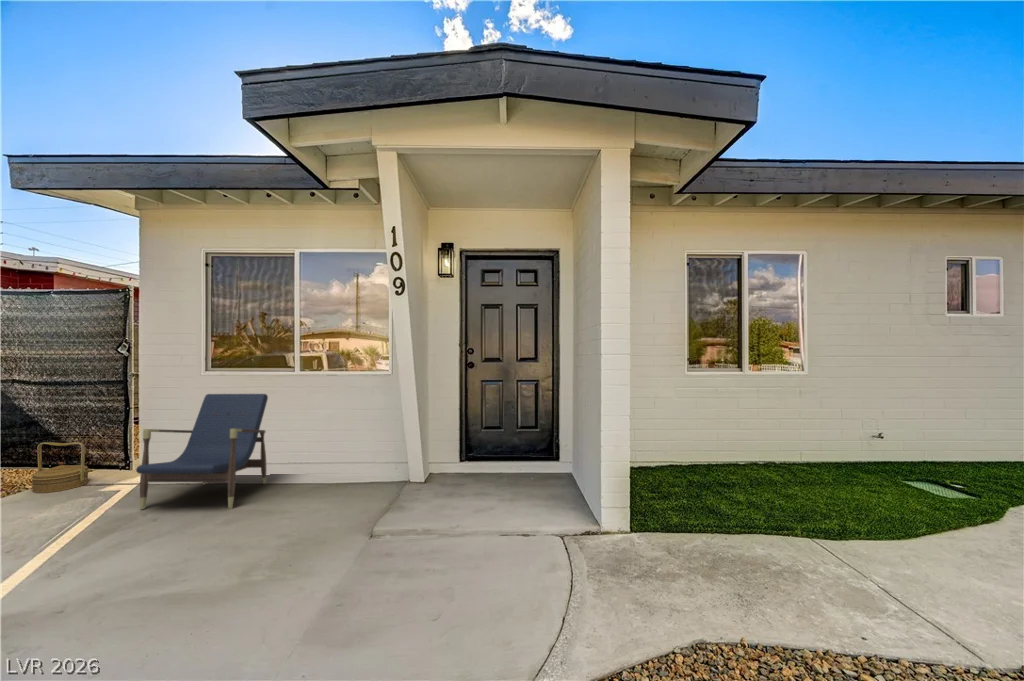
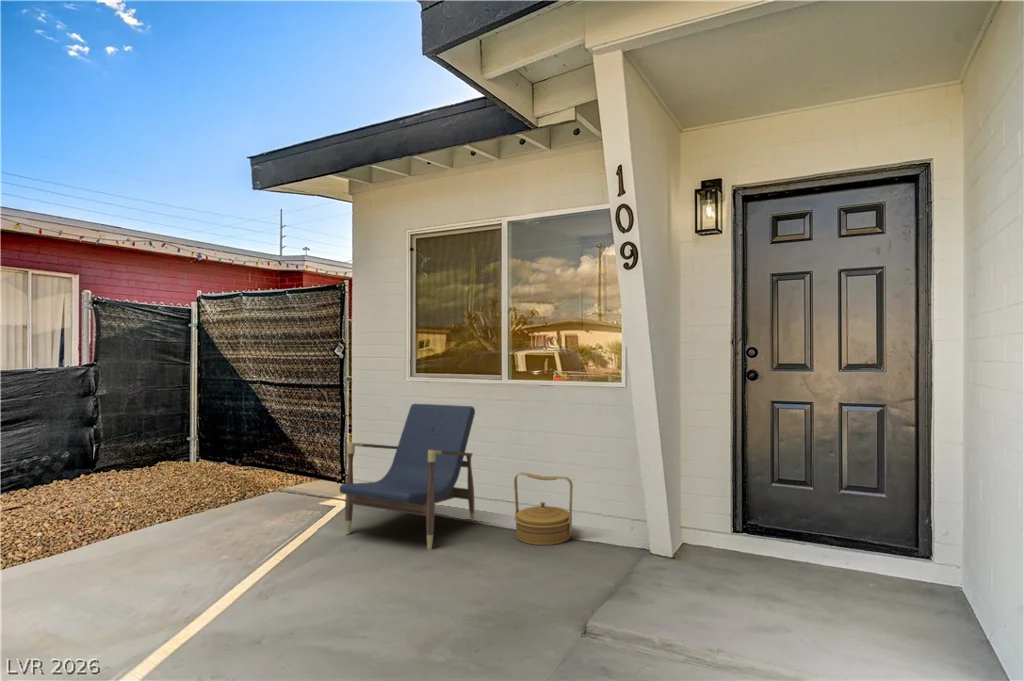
woven basket: present [31,442,89,493] -> present [514,473,573,545]

